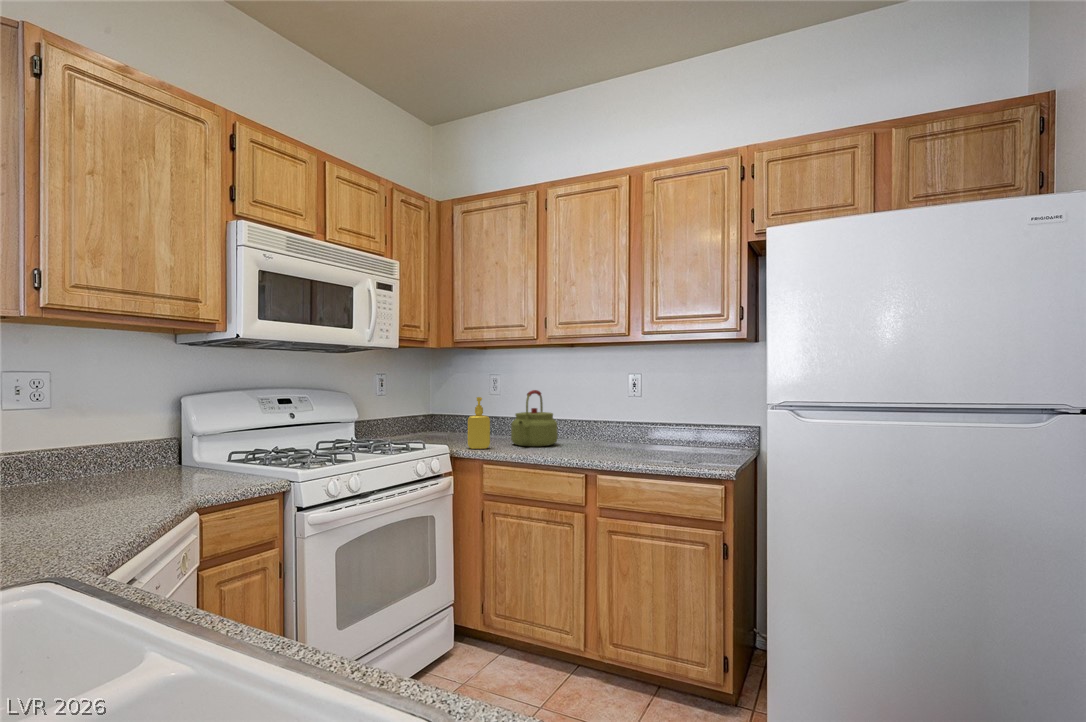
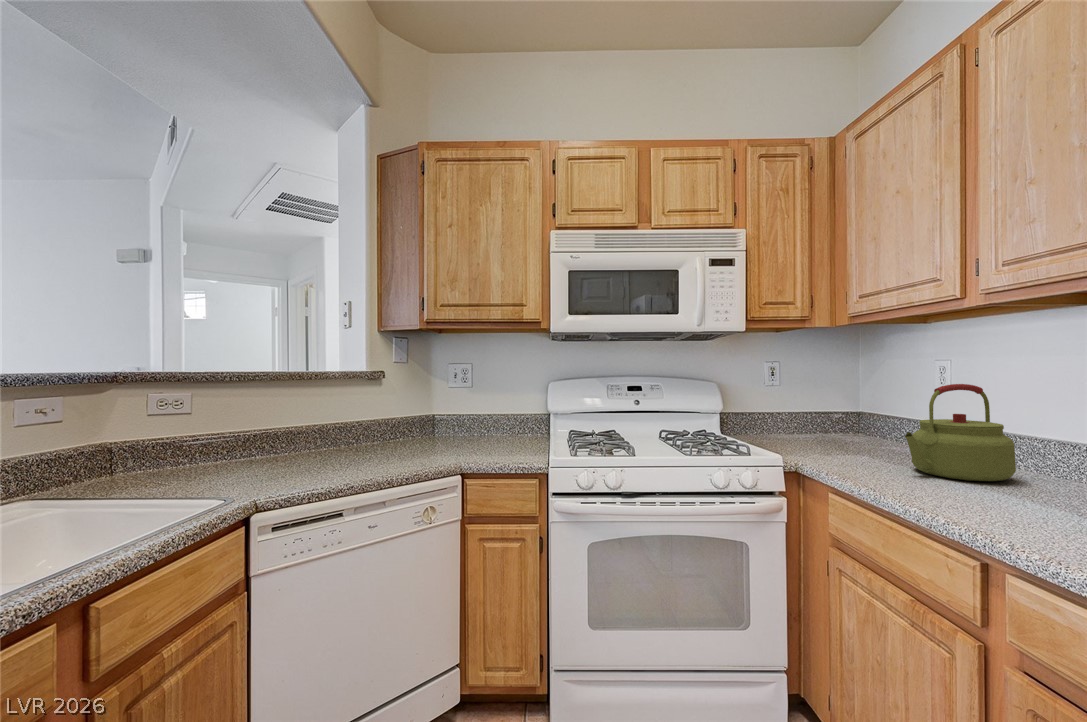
soap dispenser: present [468,397,490,449] -> none [816,392,858,467]

